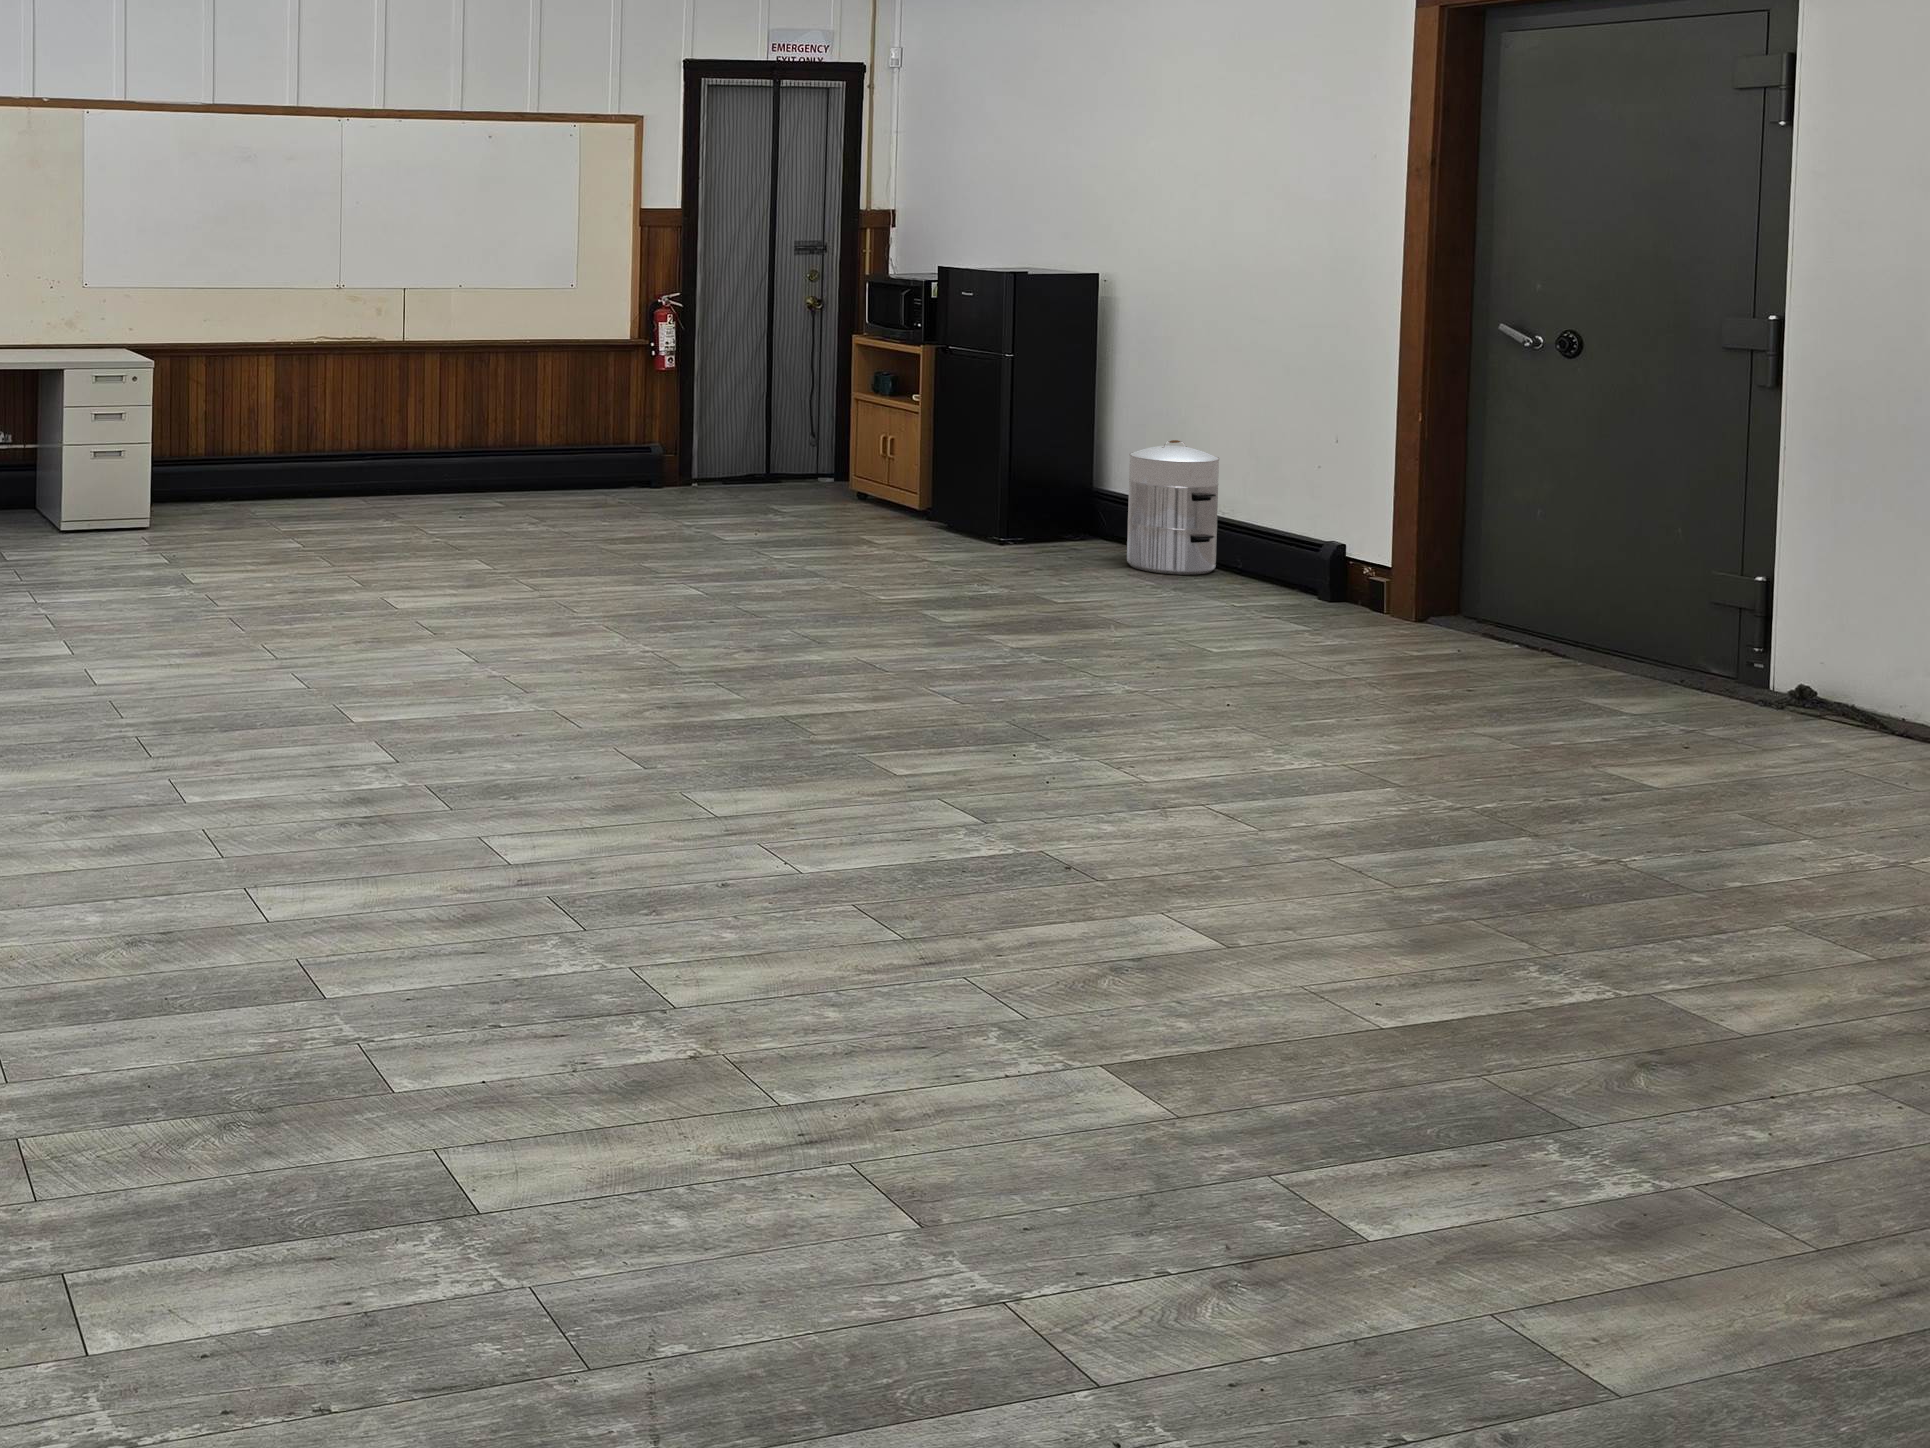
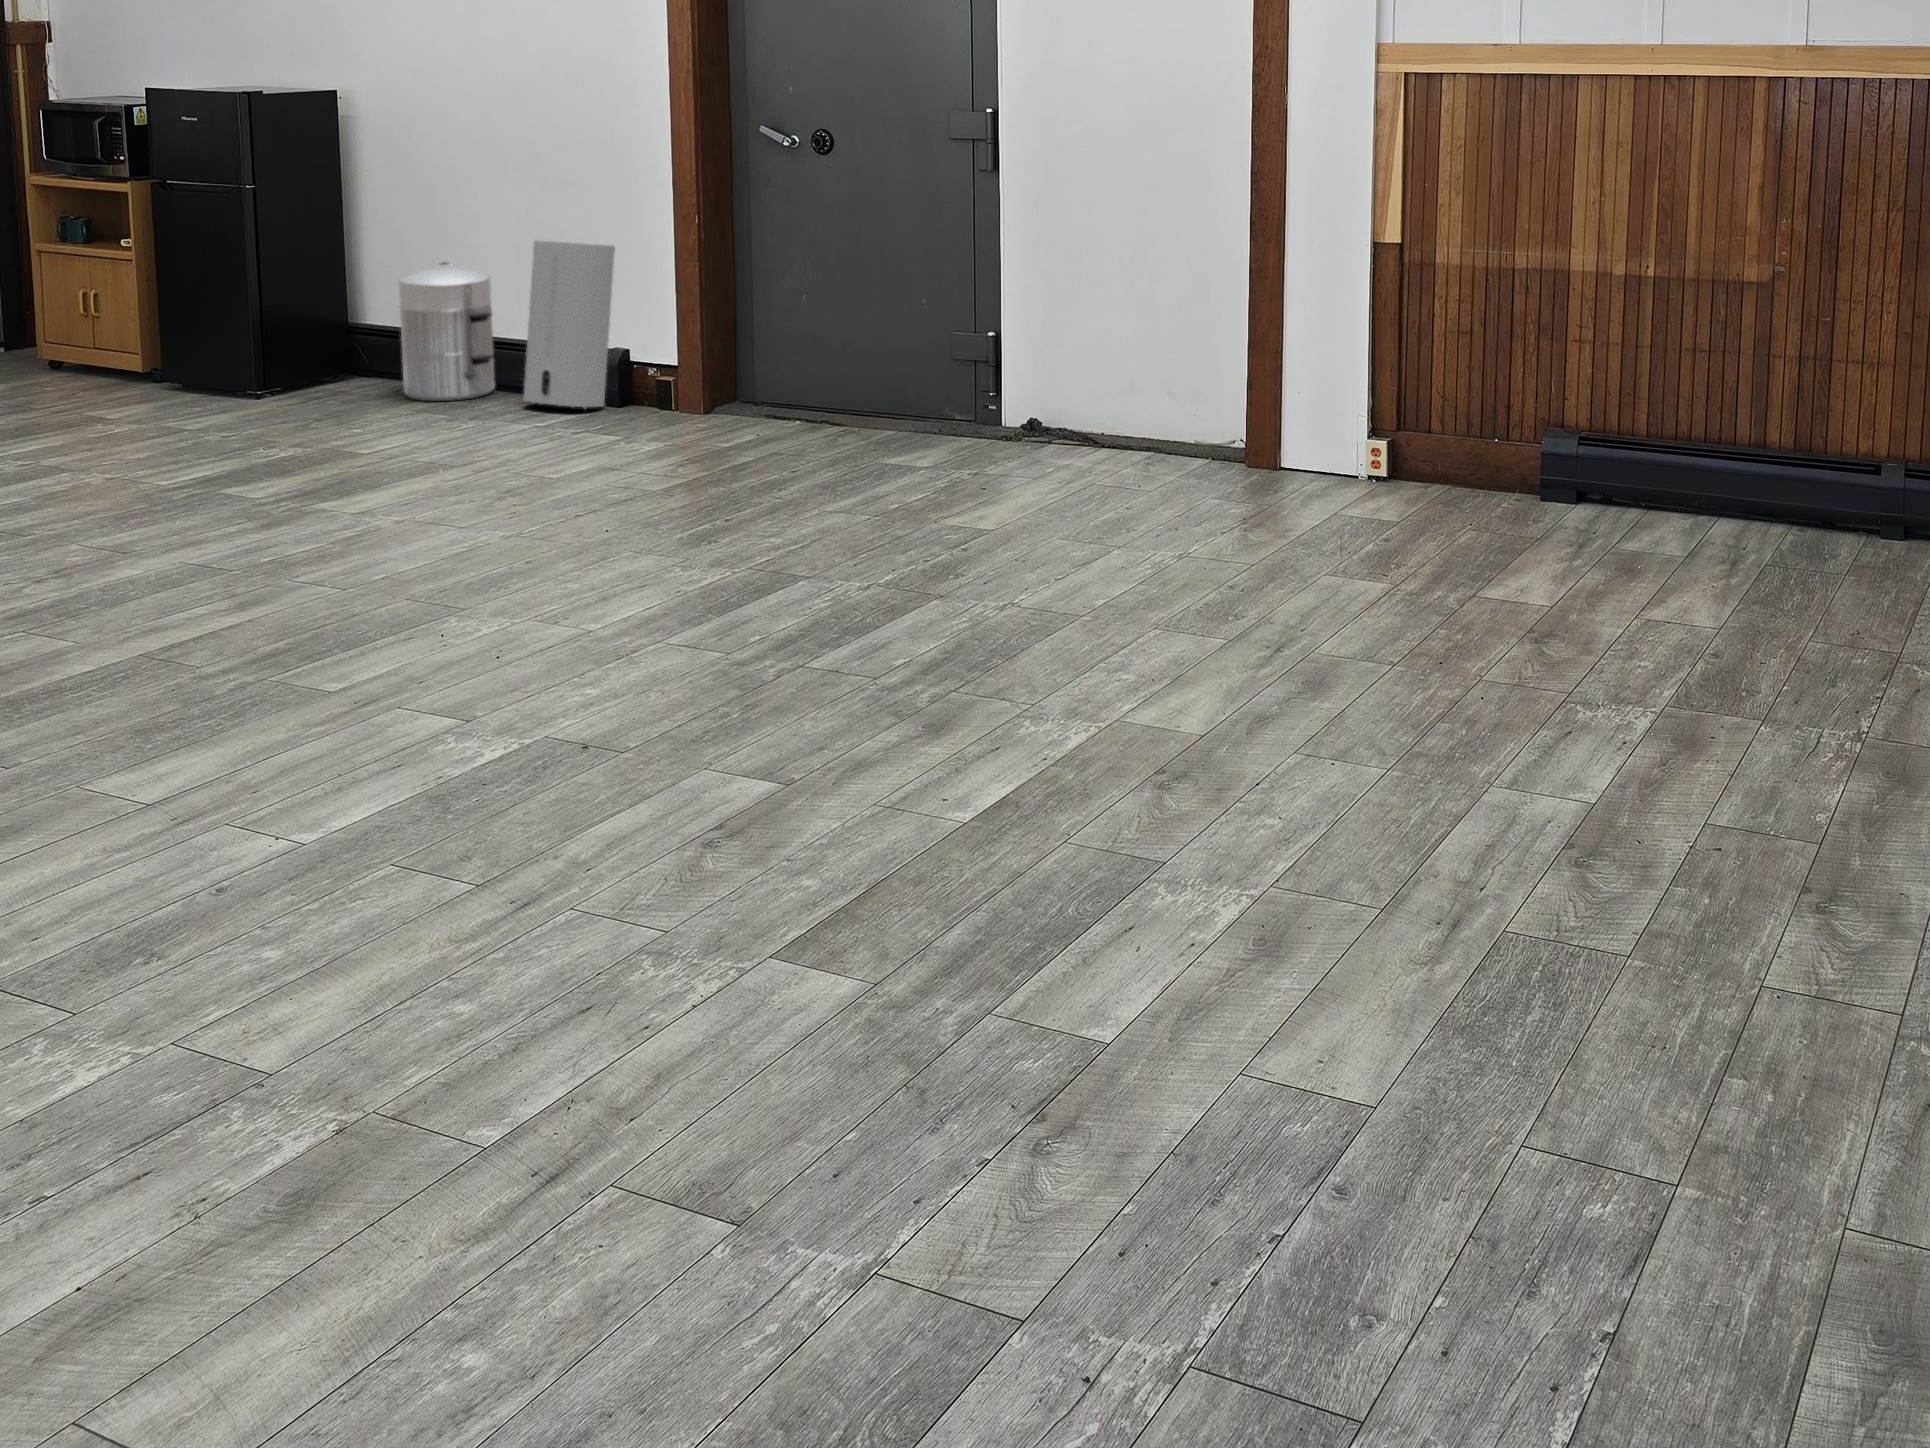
air purifier: none [1232,426,1338,601] -> present [523,240,615,409]

